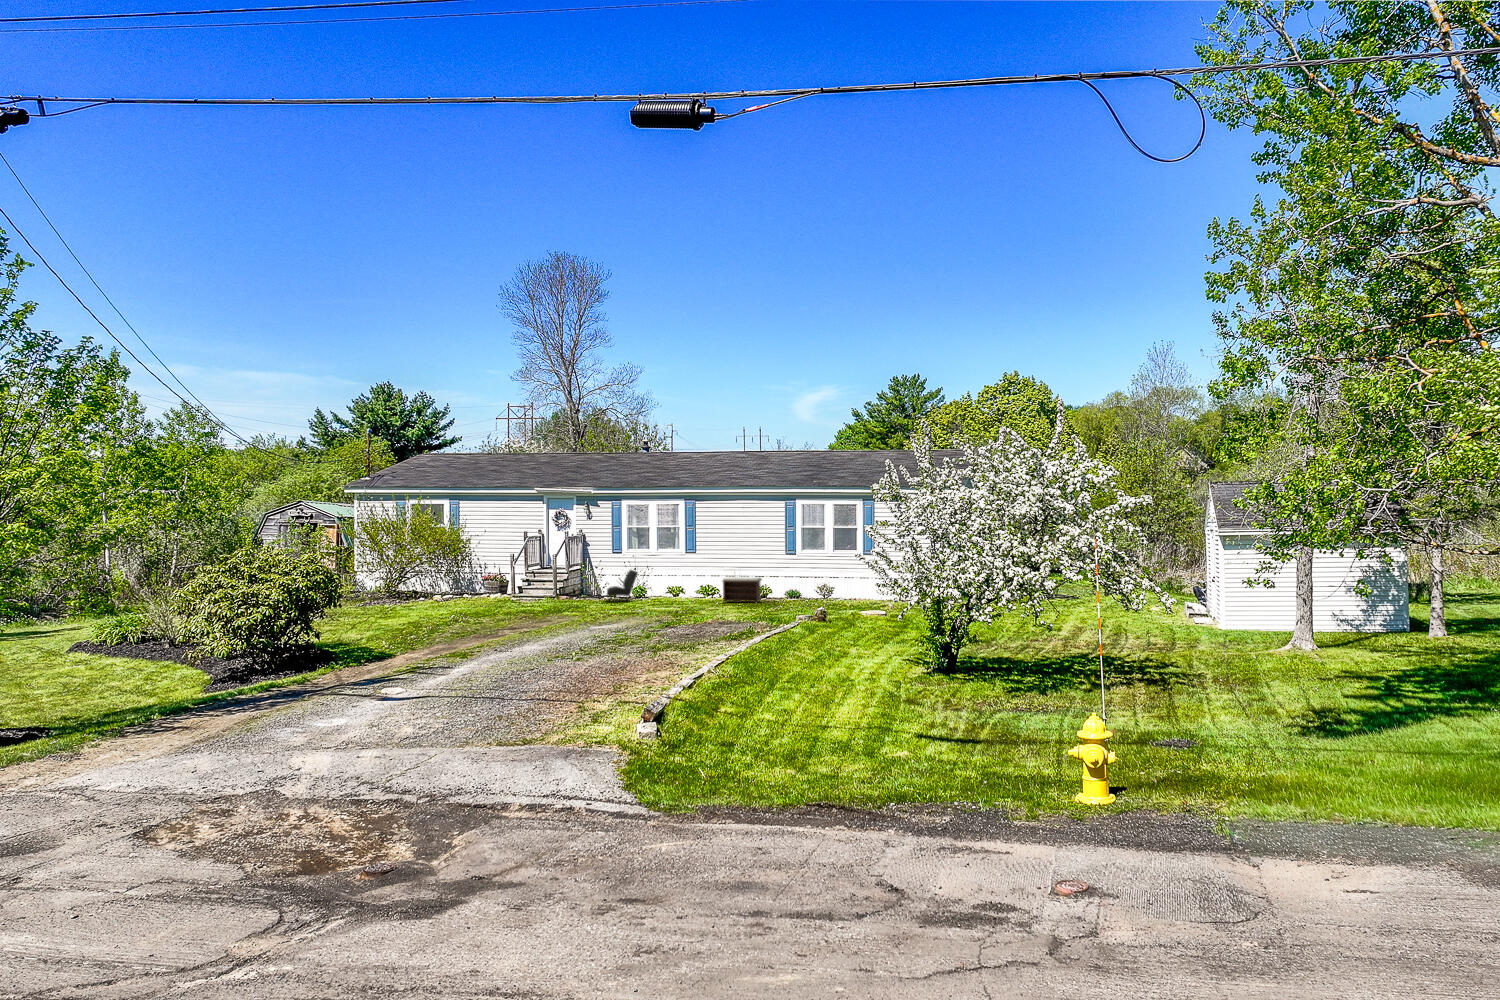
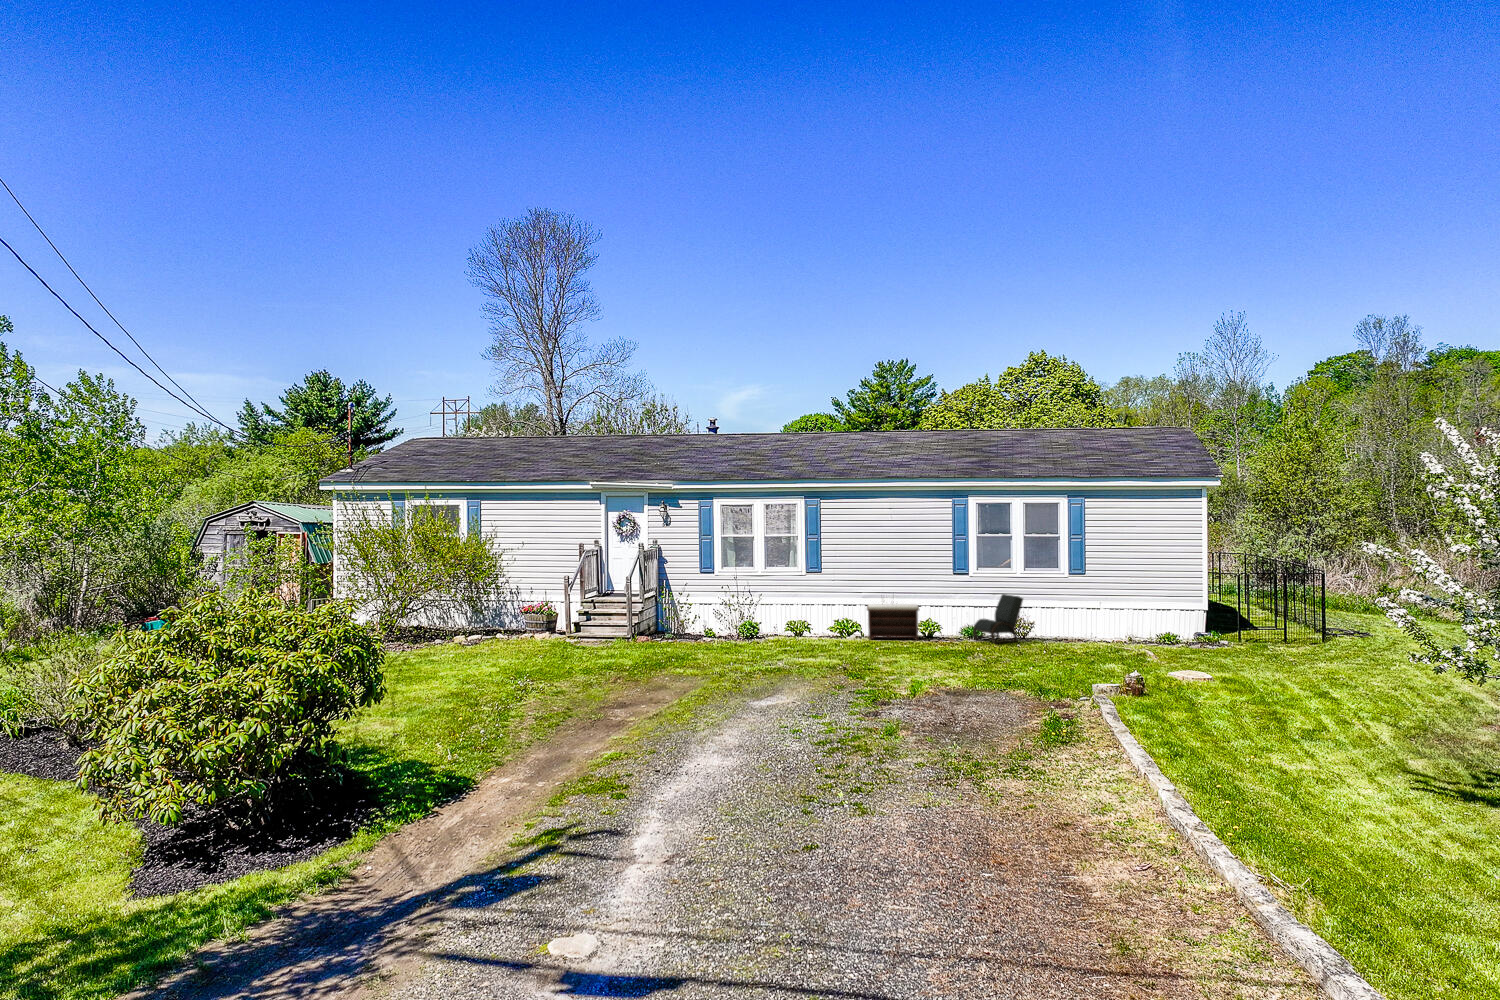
lounge chair: present [607,570,638,602] -> present [973,594,1023,644]

